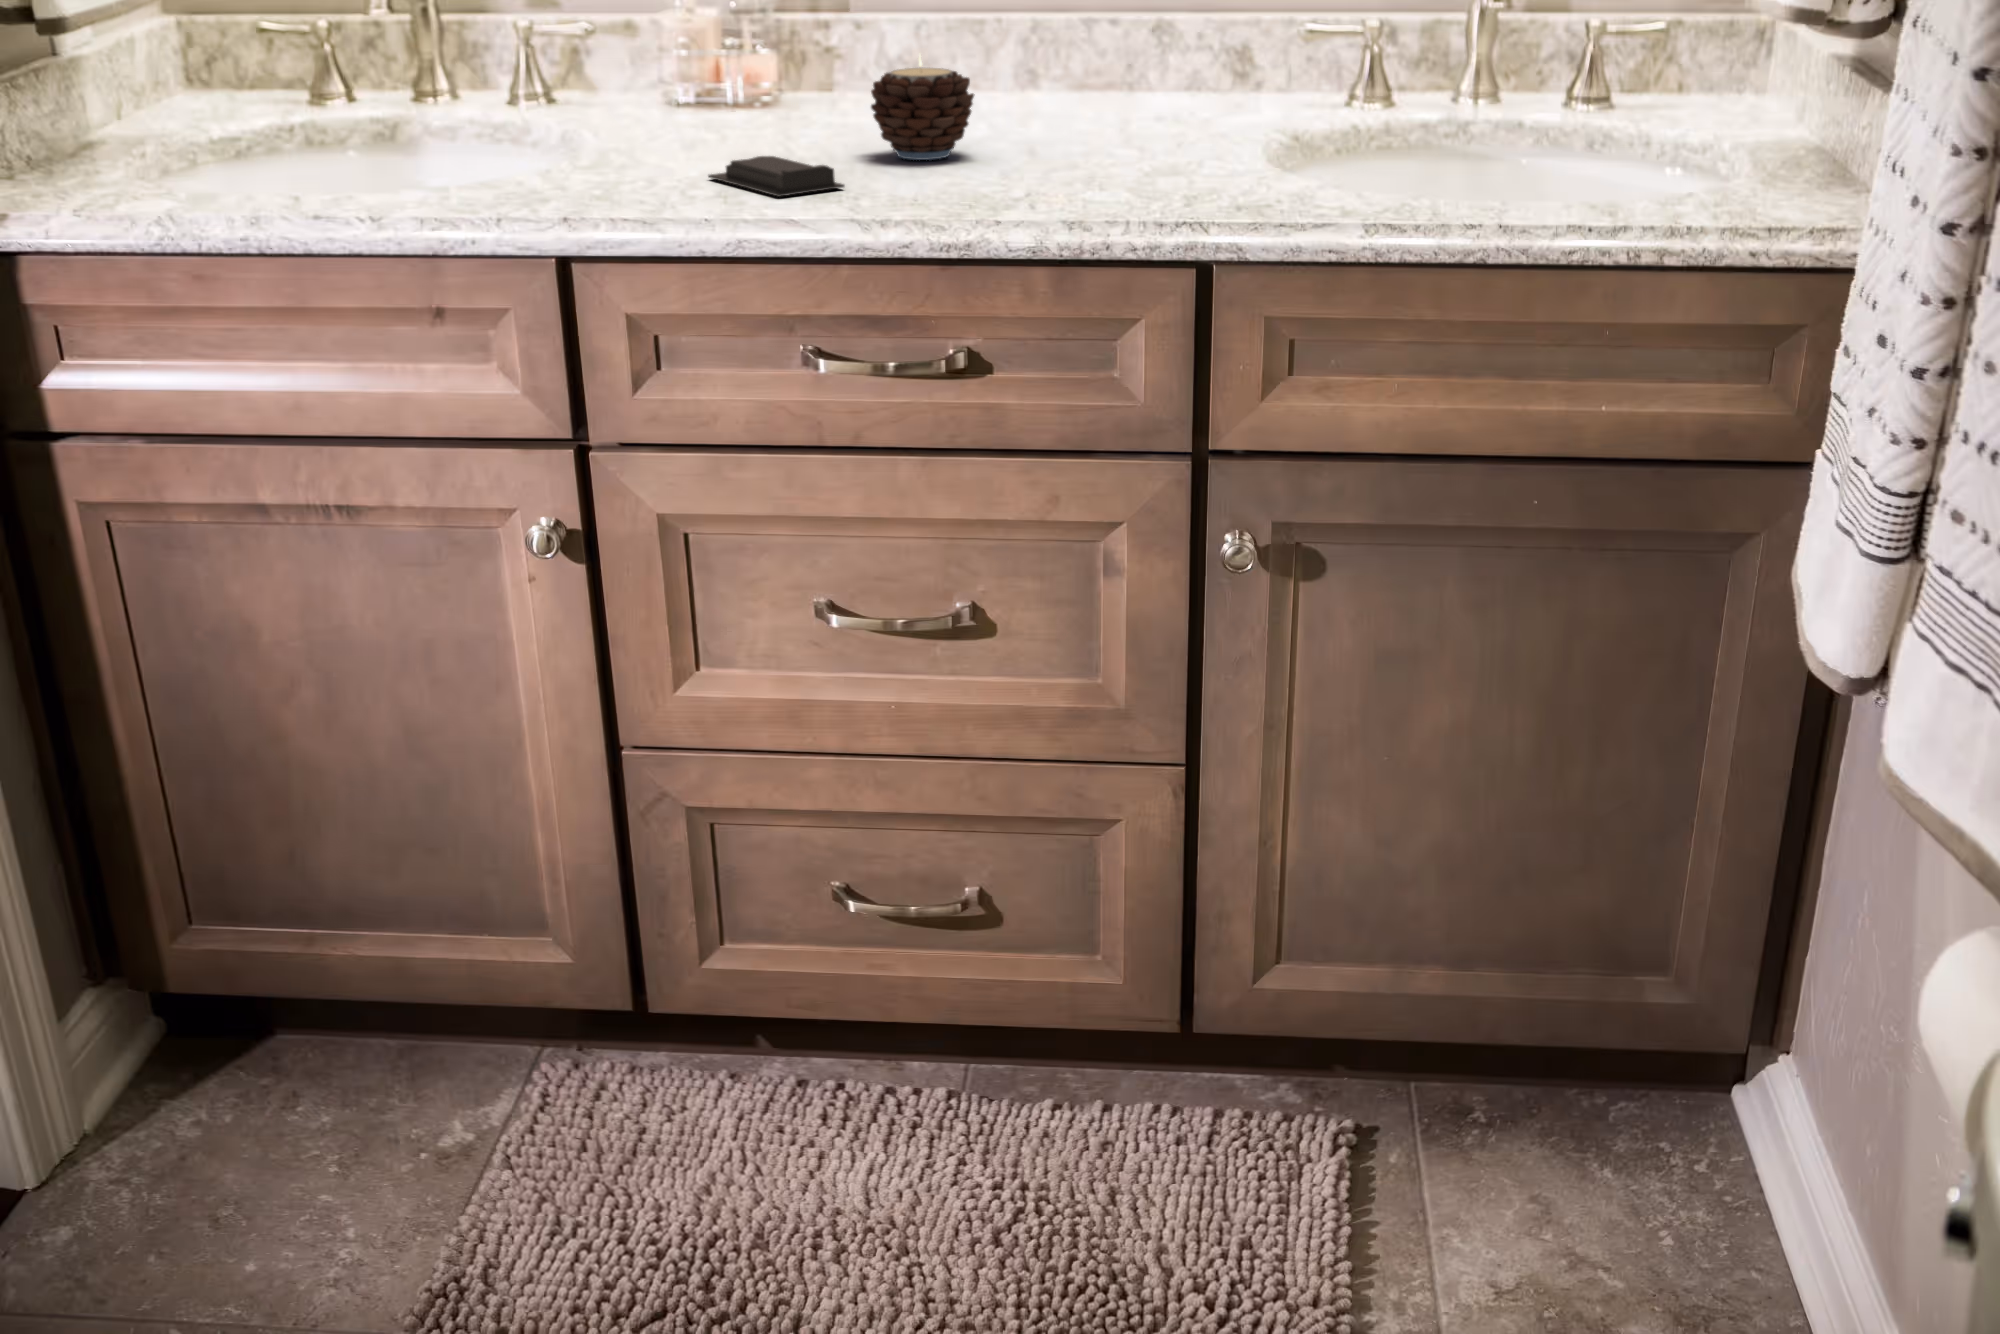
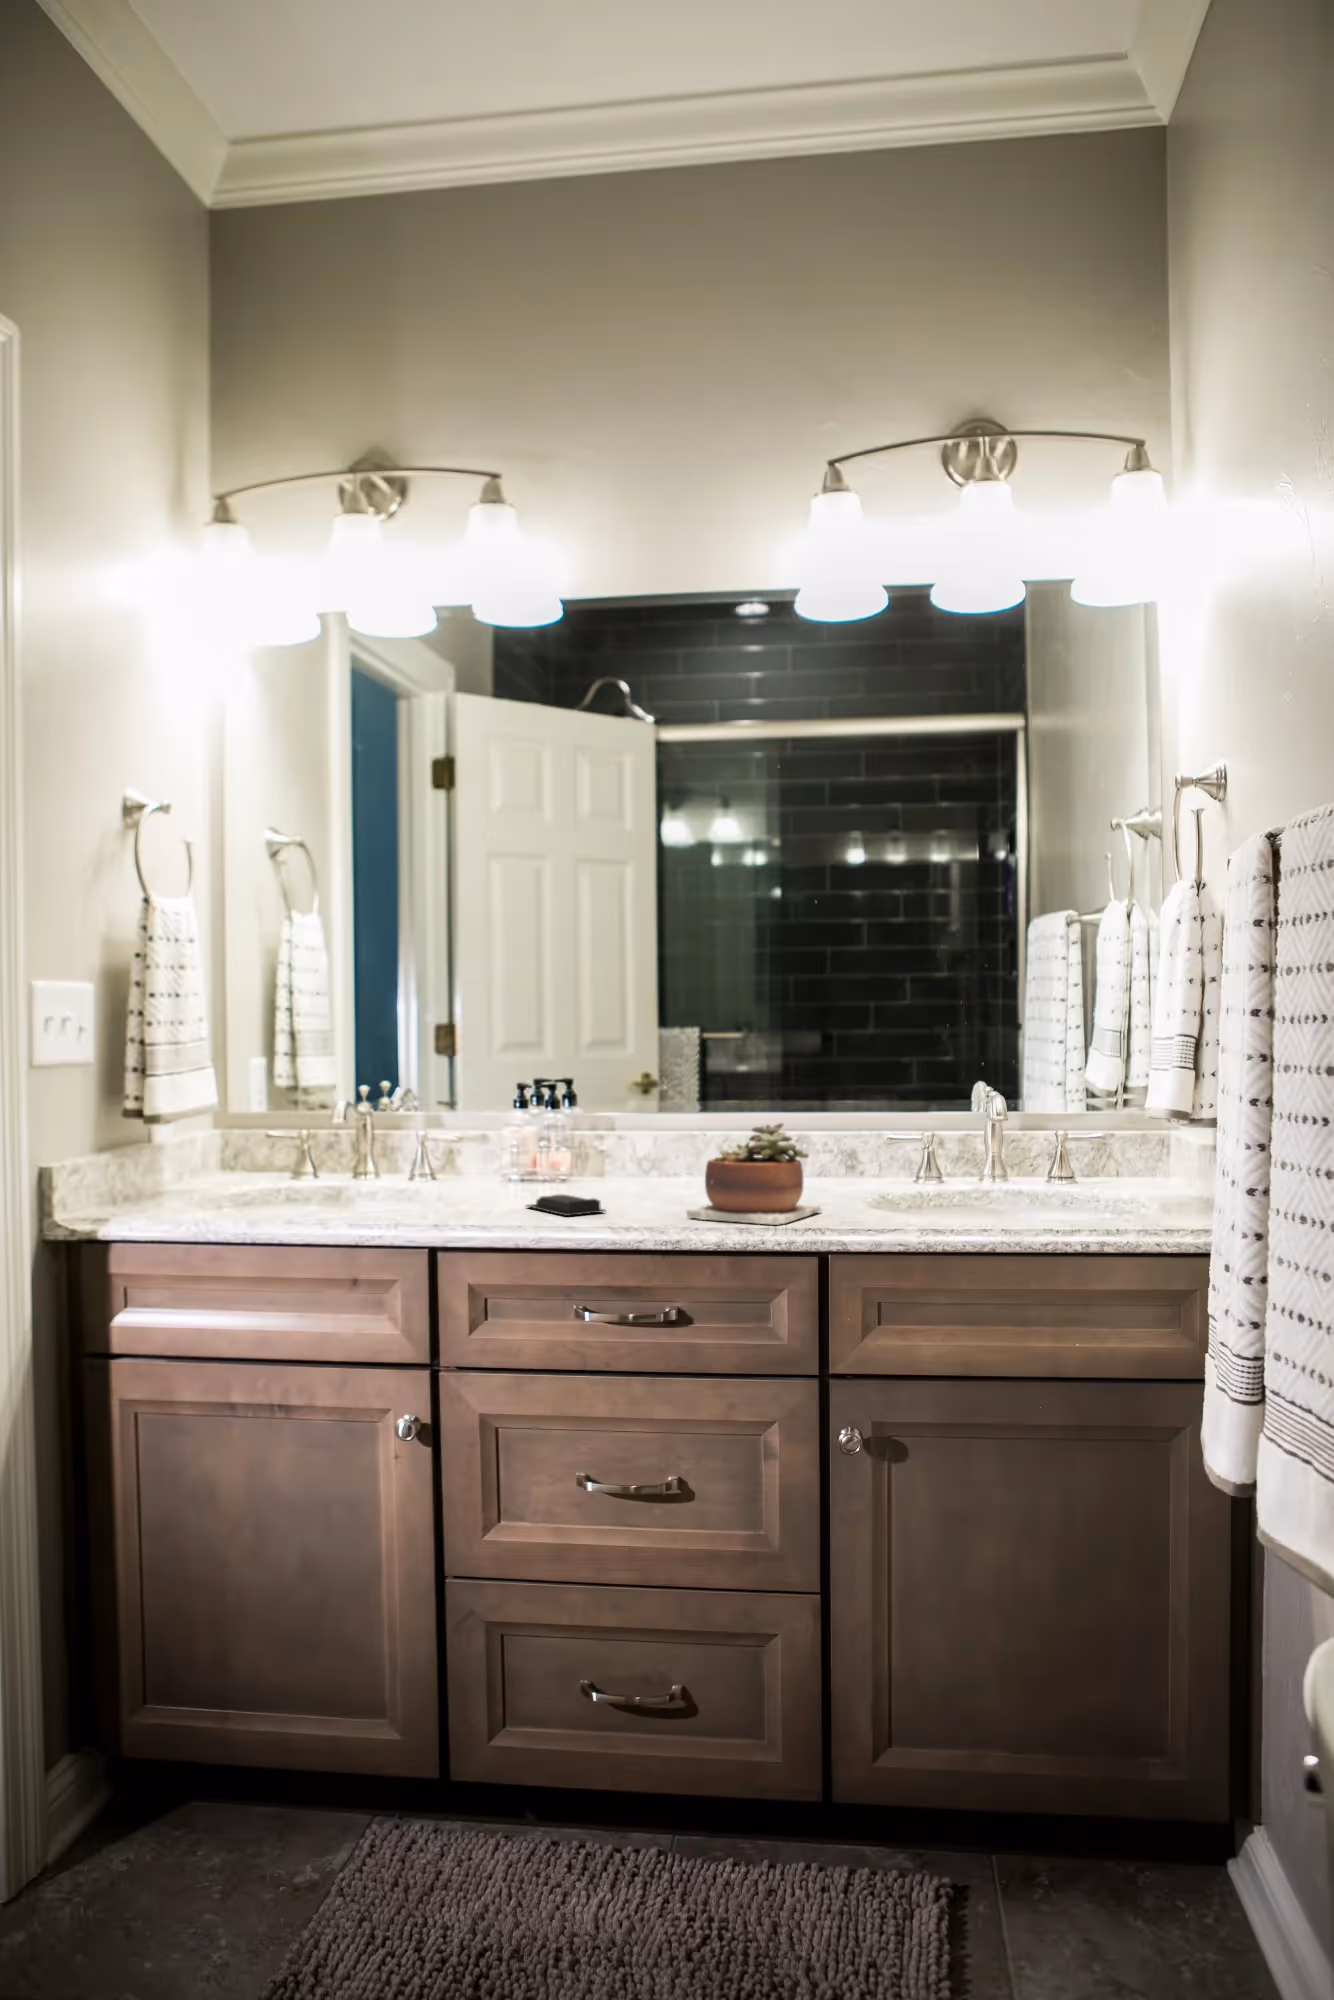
succulent plant: none [980,30,1207,213] -> present [687,1123,822,1225]
candle: present [871,56,974,160] -> none [624,1138,686,1199]

